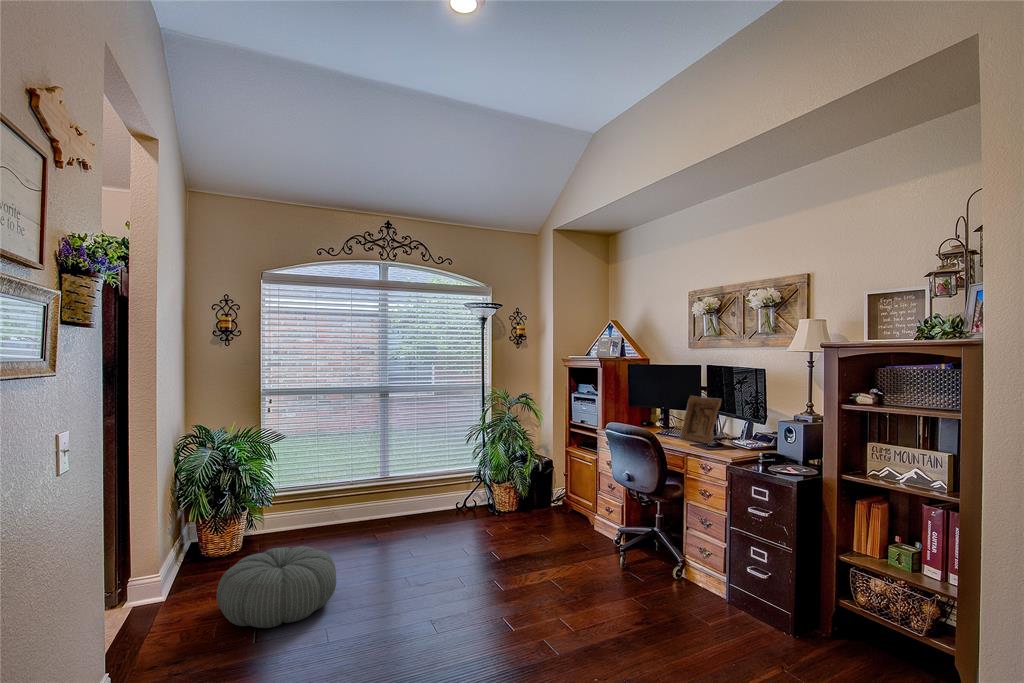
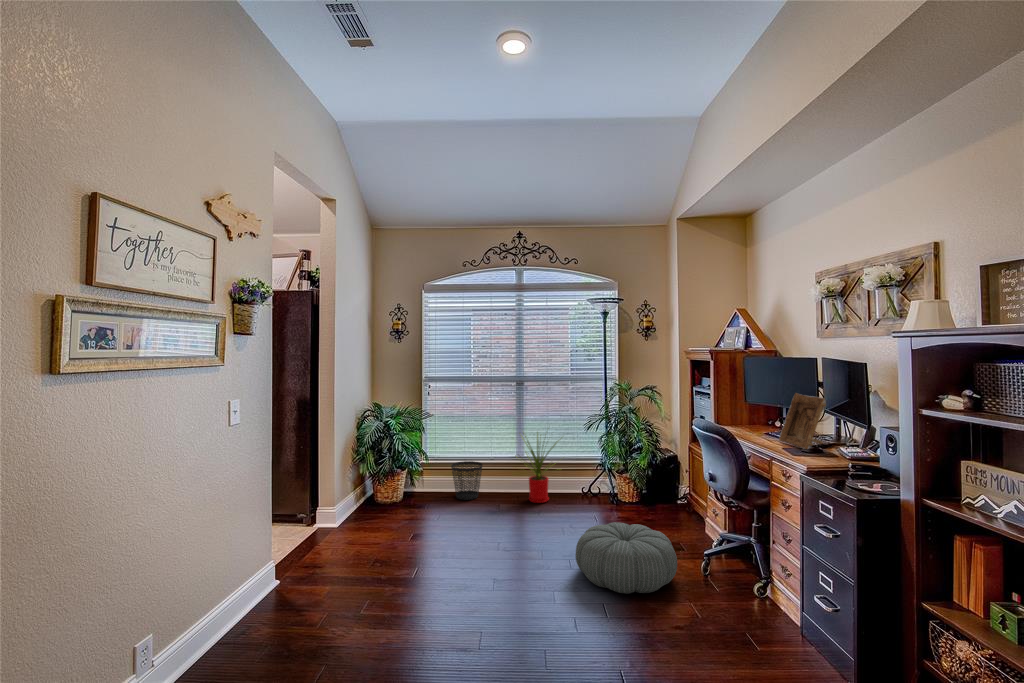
house plant: none [384,440,446,527] -> present [525,434,556,503]
wastebasket: none [306,489,346,537] -> present [451,461,482,500]
pouf: present [217,546,336,628] -> present [575,522,677,594]

